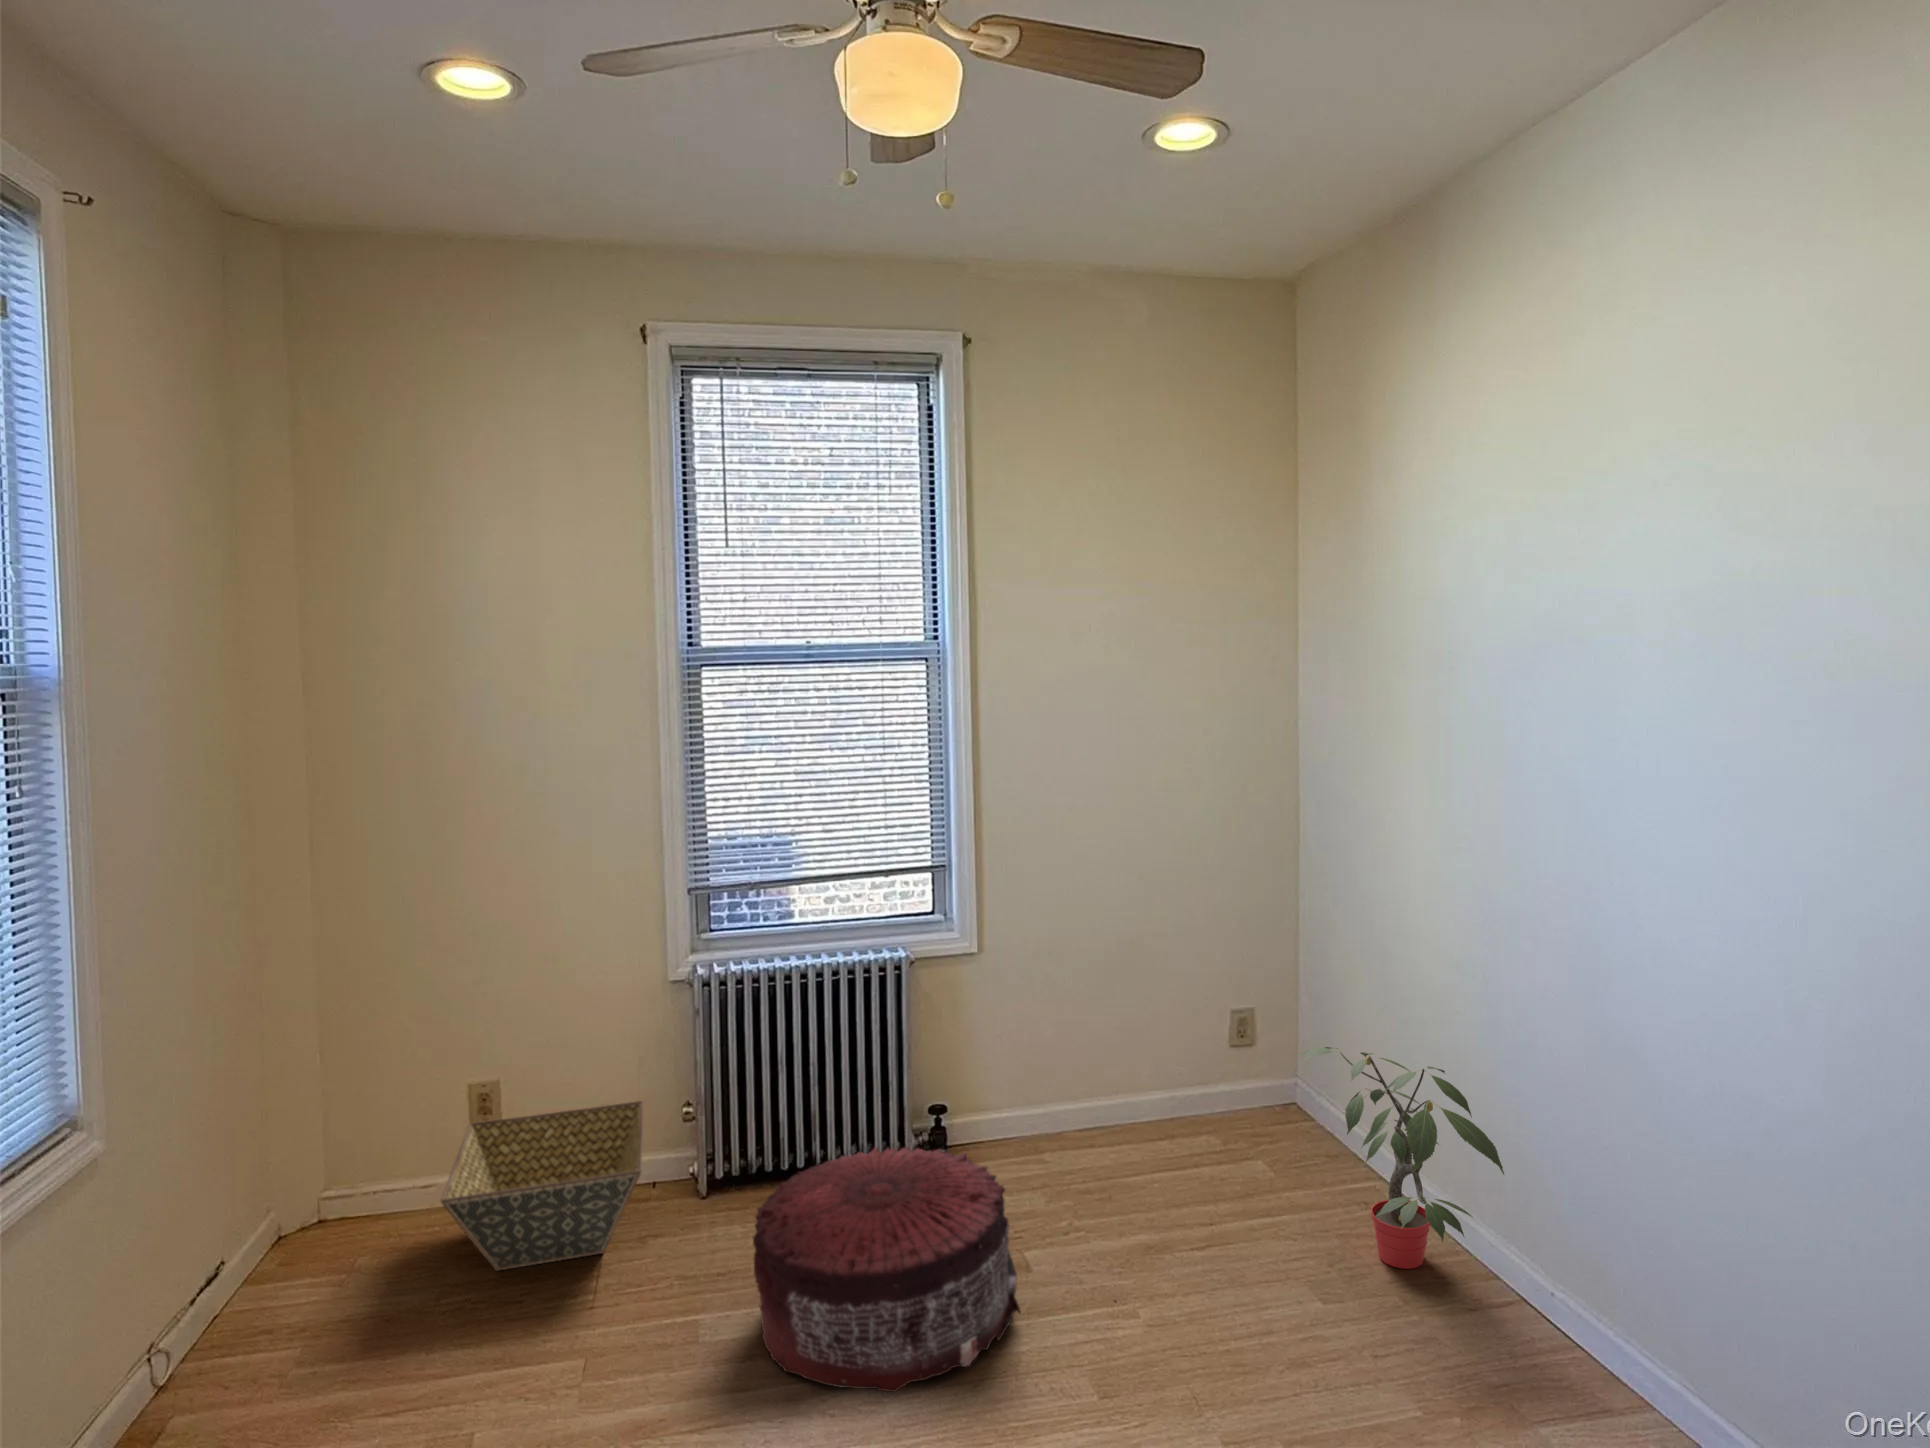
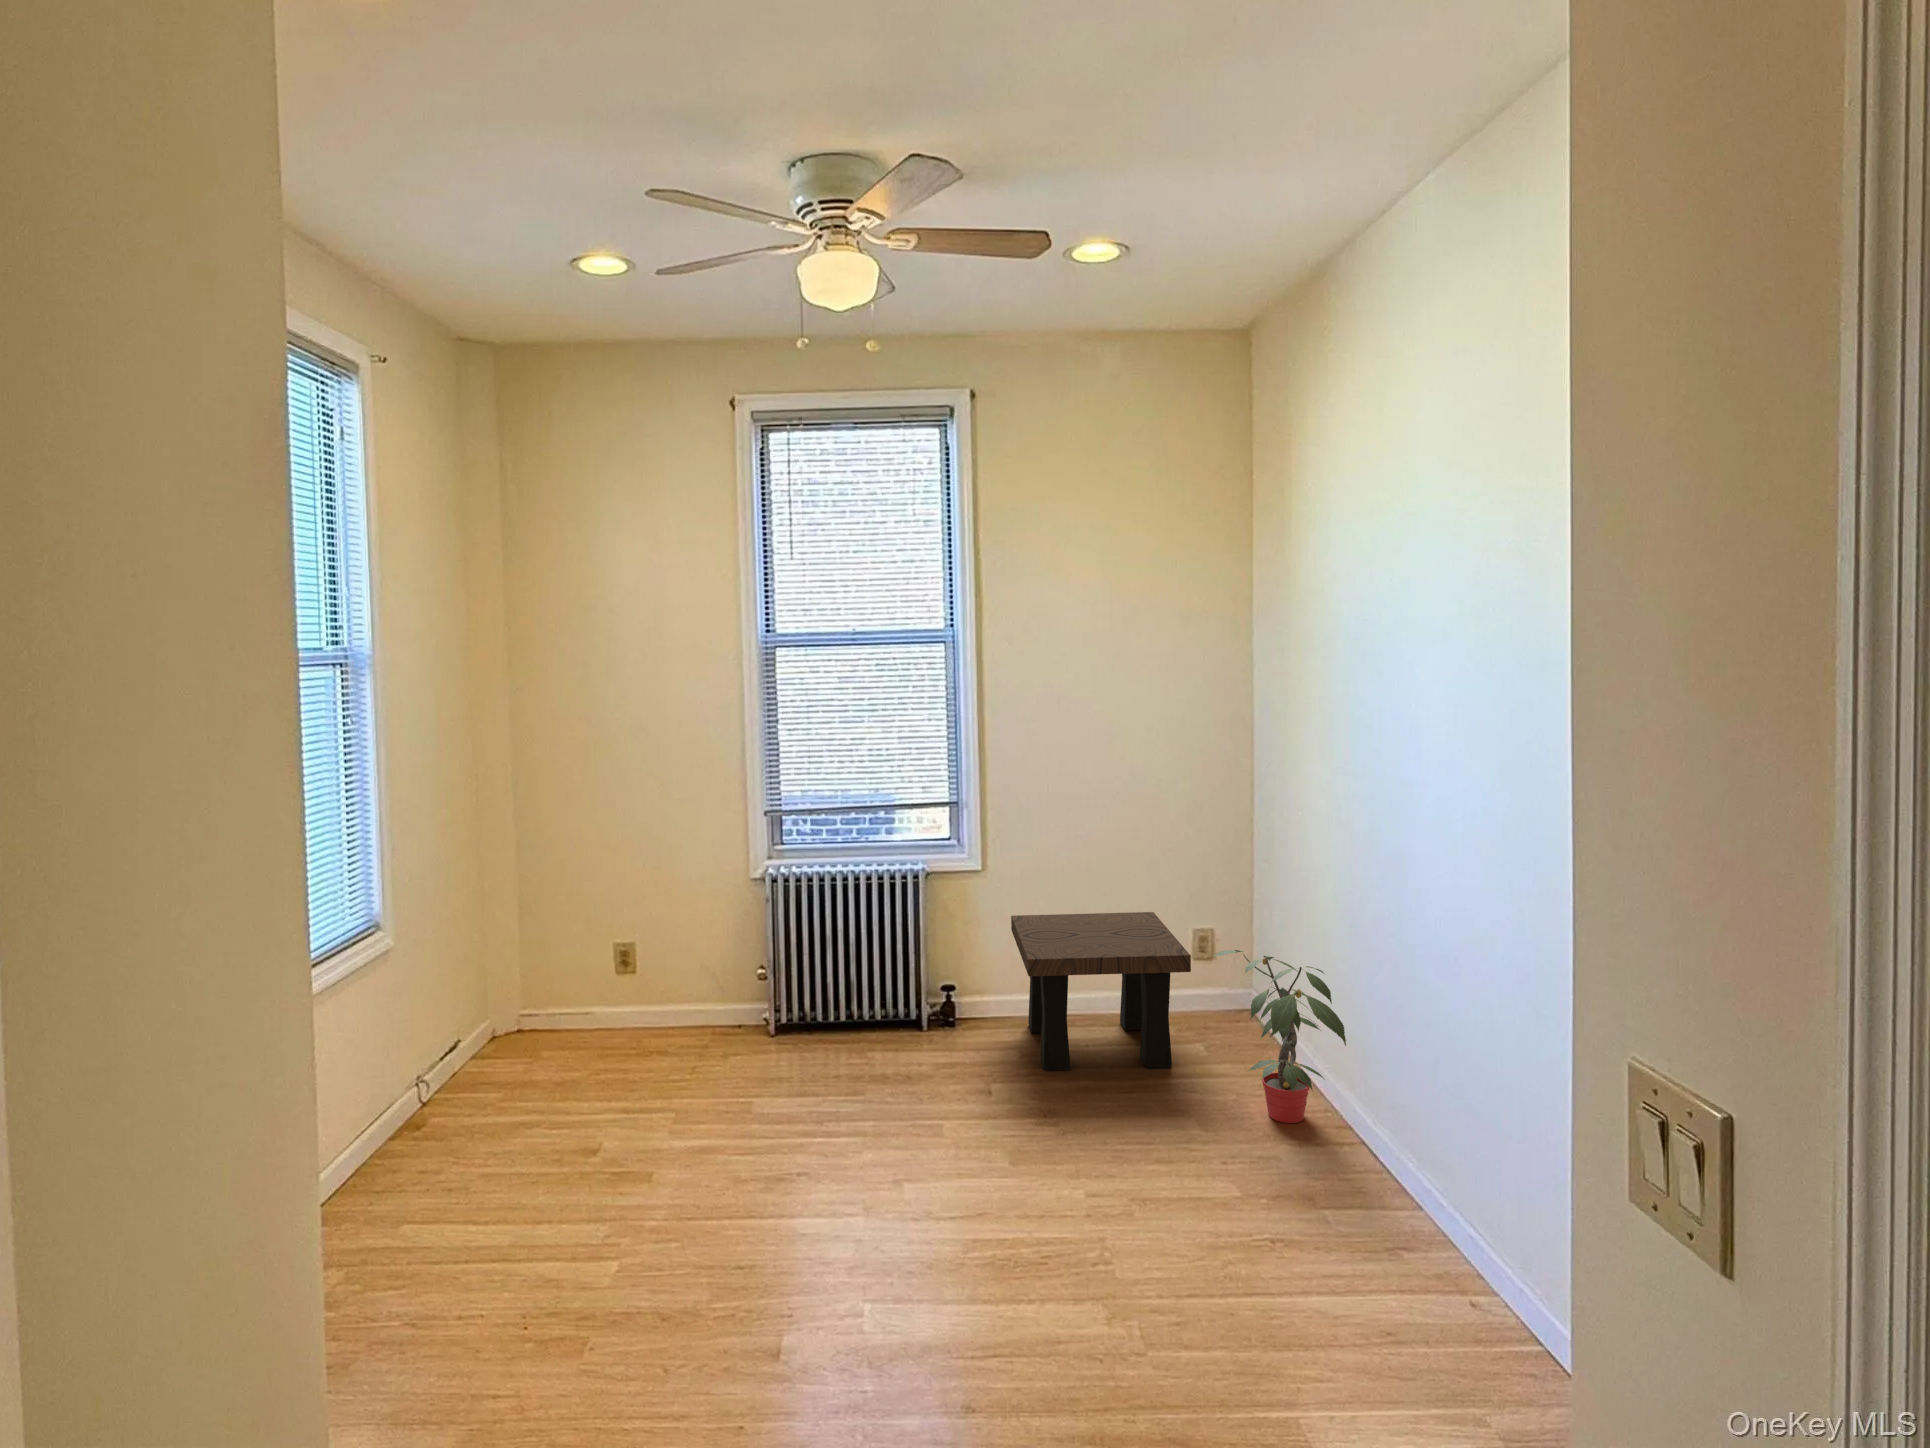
side table: none [1015,992,1263,1218] -> present [1011,912,1191,1071]
basket: present [441,1101,644,1271] -> none [592,964,733,1066]
pouf: present [753,1147,1020,1392] -> none [790,999,976,1153]

